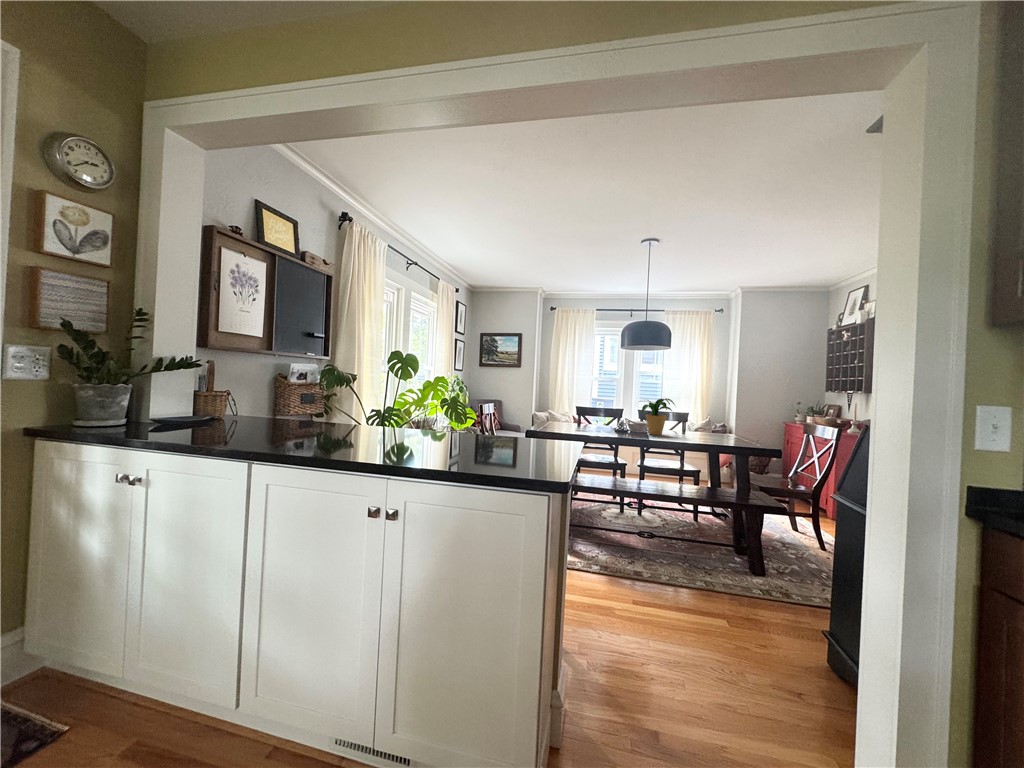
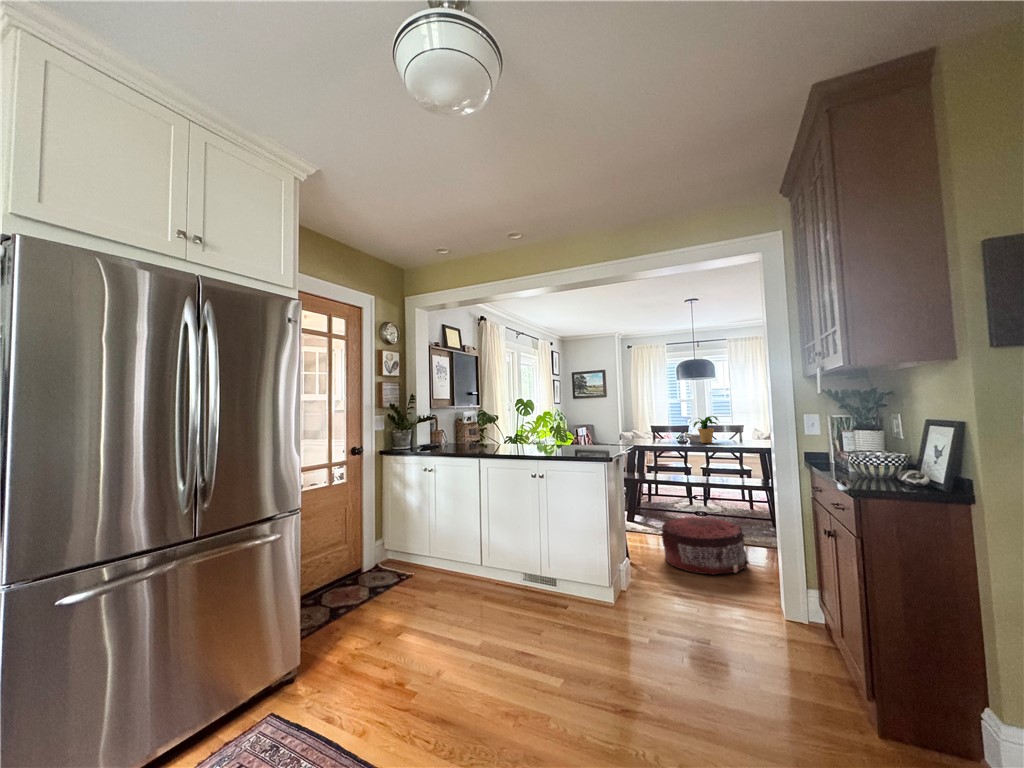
pouf: none [614,560,761,692] -> present [661,516,749,575]

